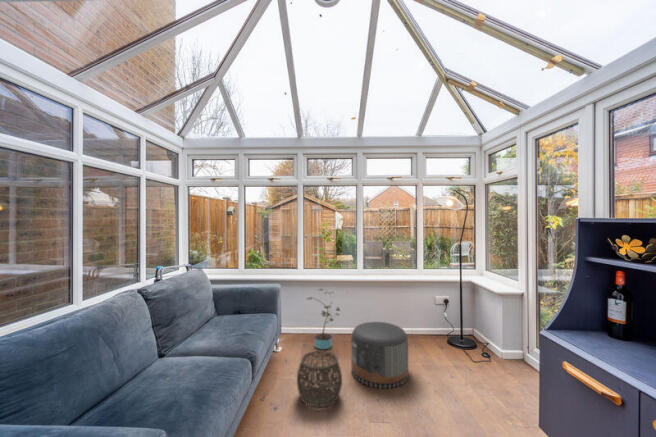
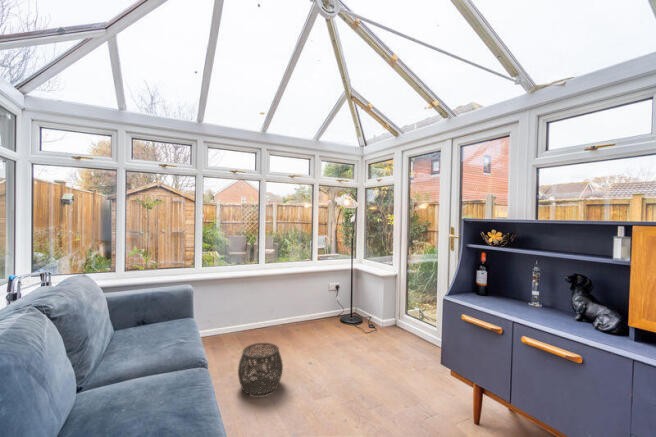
potted plant: present [307,289,340,349] -> none [217,287,254,349]
pouf: present [351,322,408,388] -> none [275,311,326,368]

